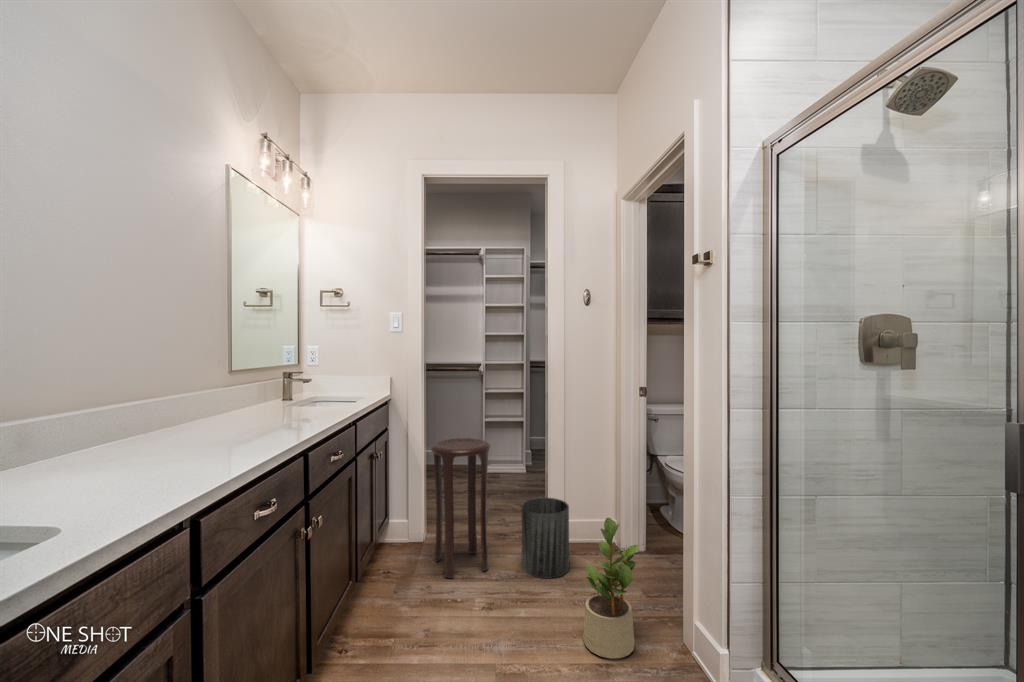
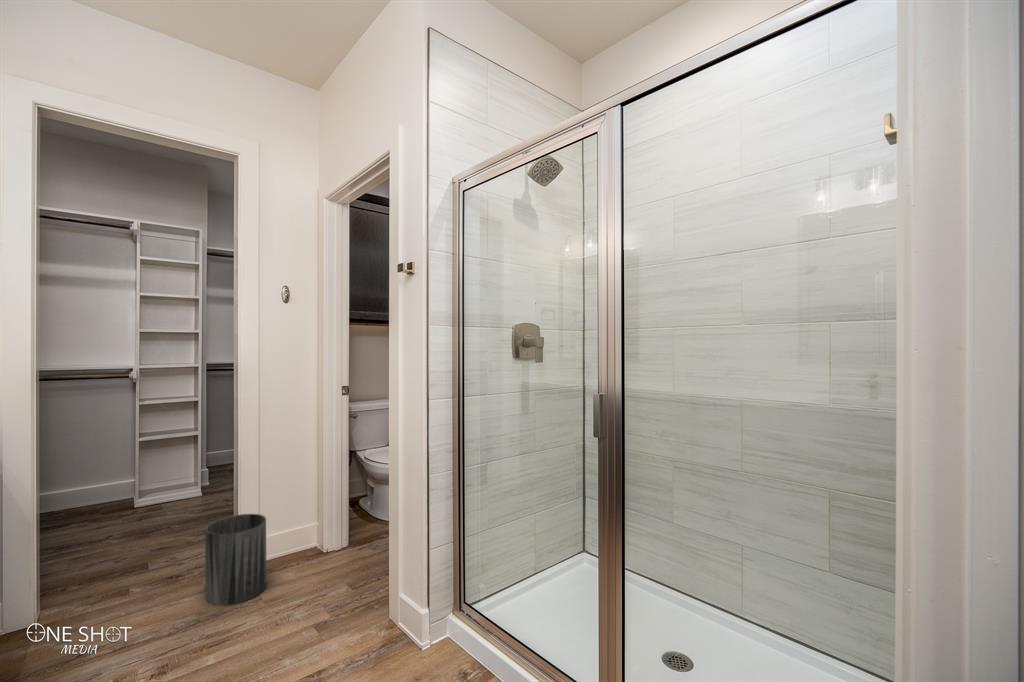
stool: present [431,438,490,578] -> none [62,462,160,644]
potted plant: present [583,518,639,658] -> none [288,517,346,657]

